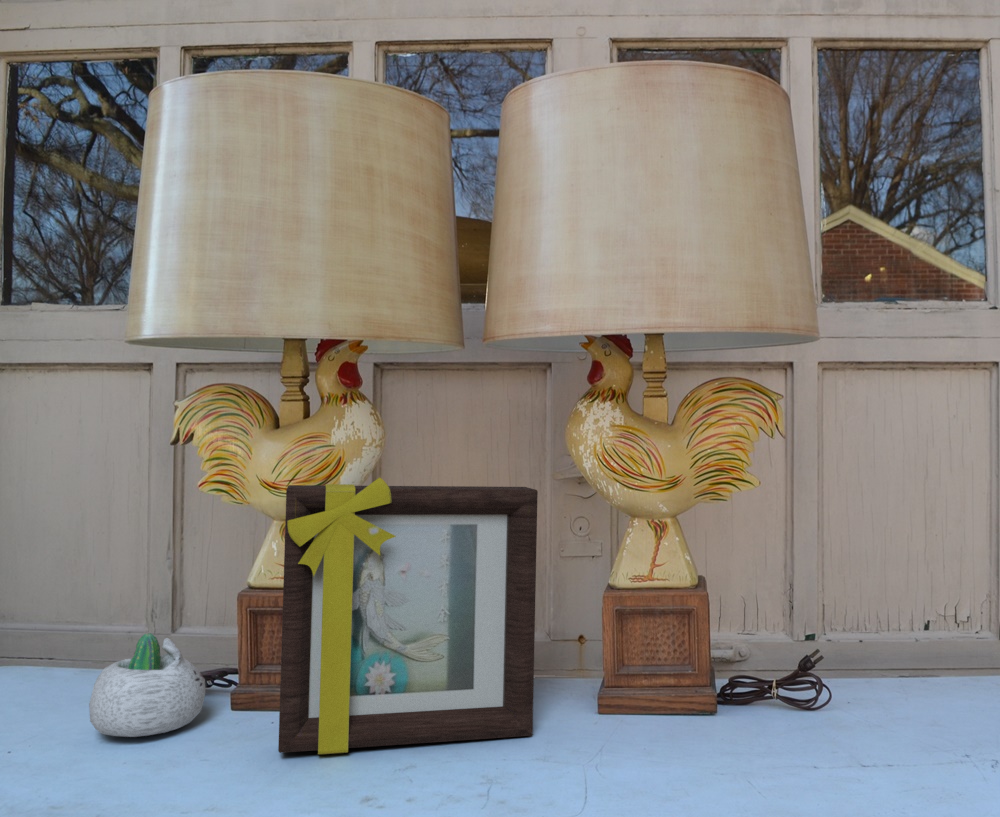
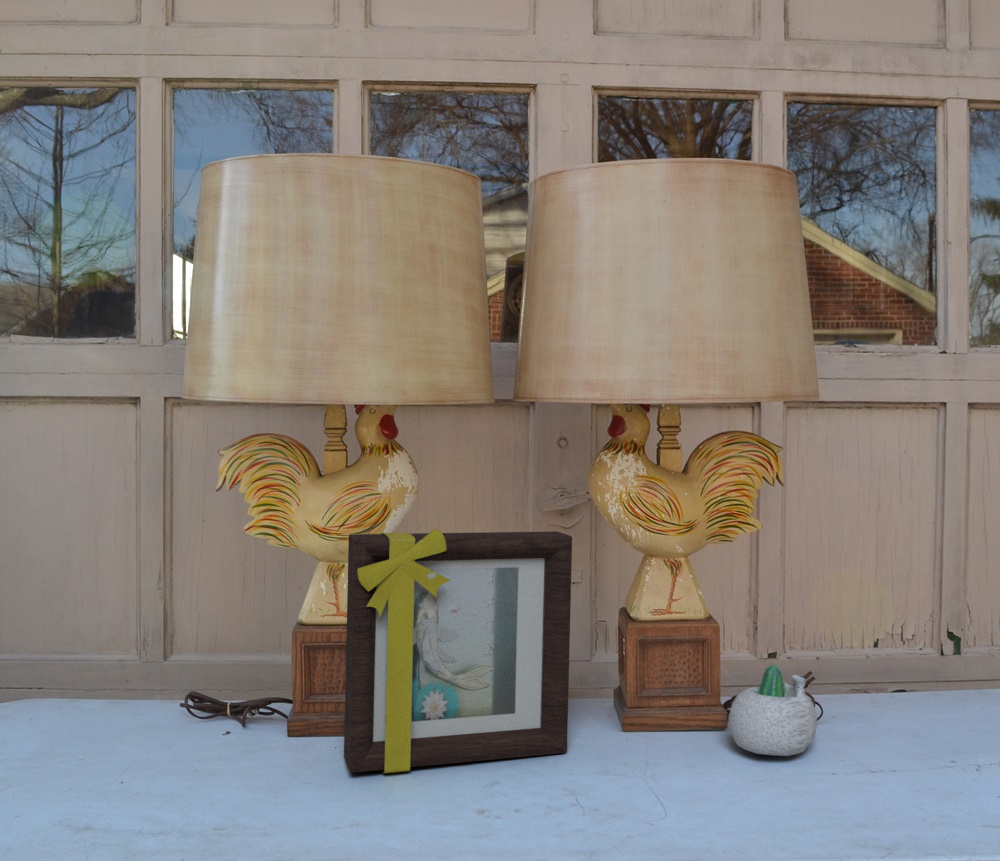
succulent planter: present [89,633,205,737] -> present [728,665,817,756]

